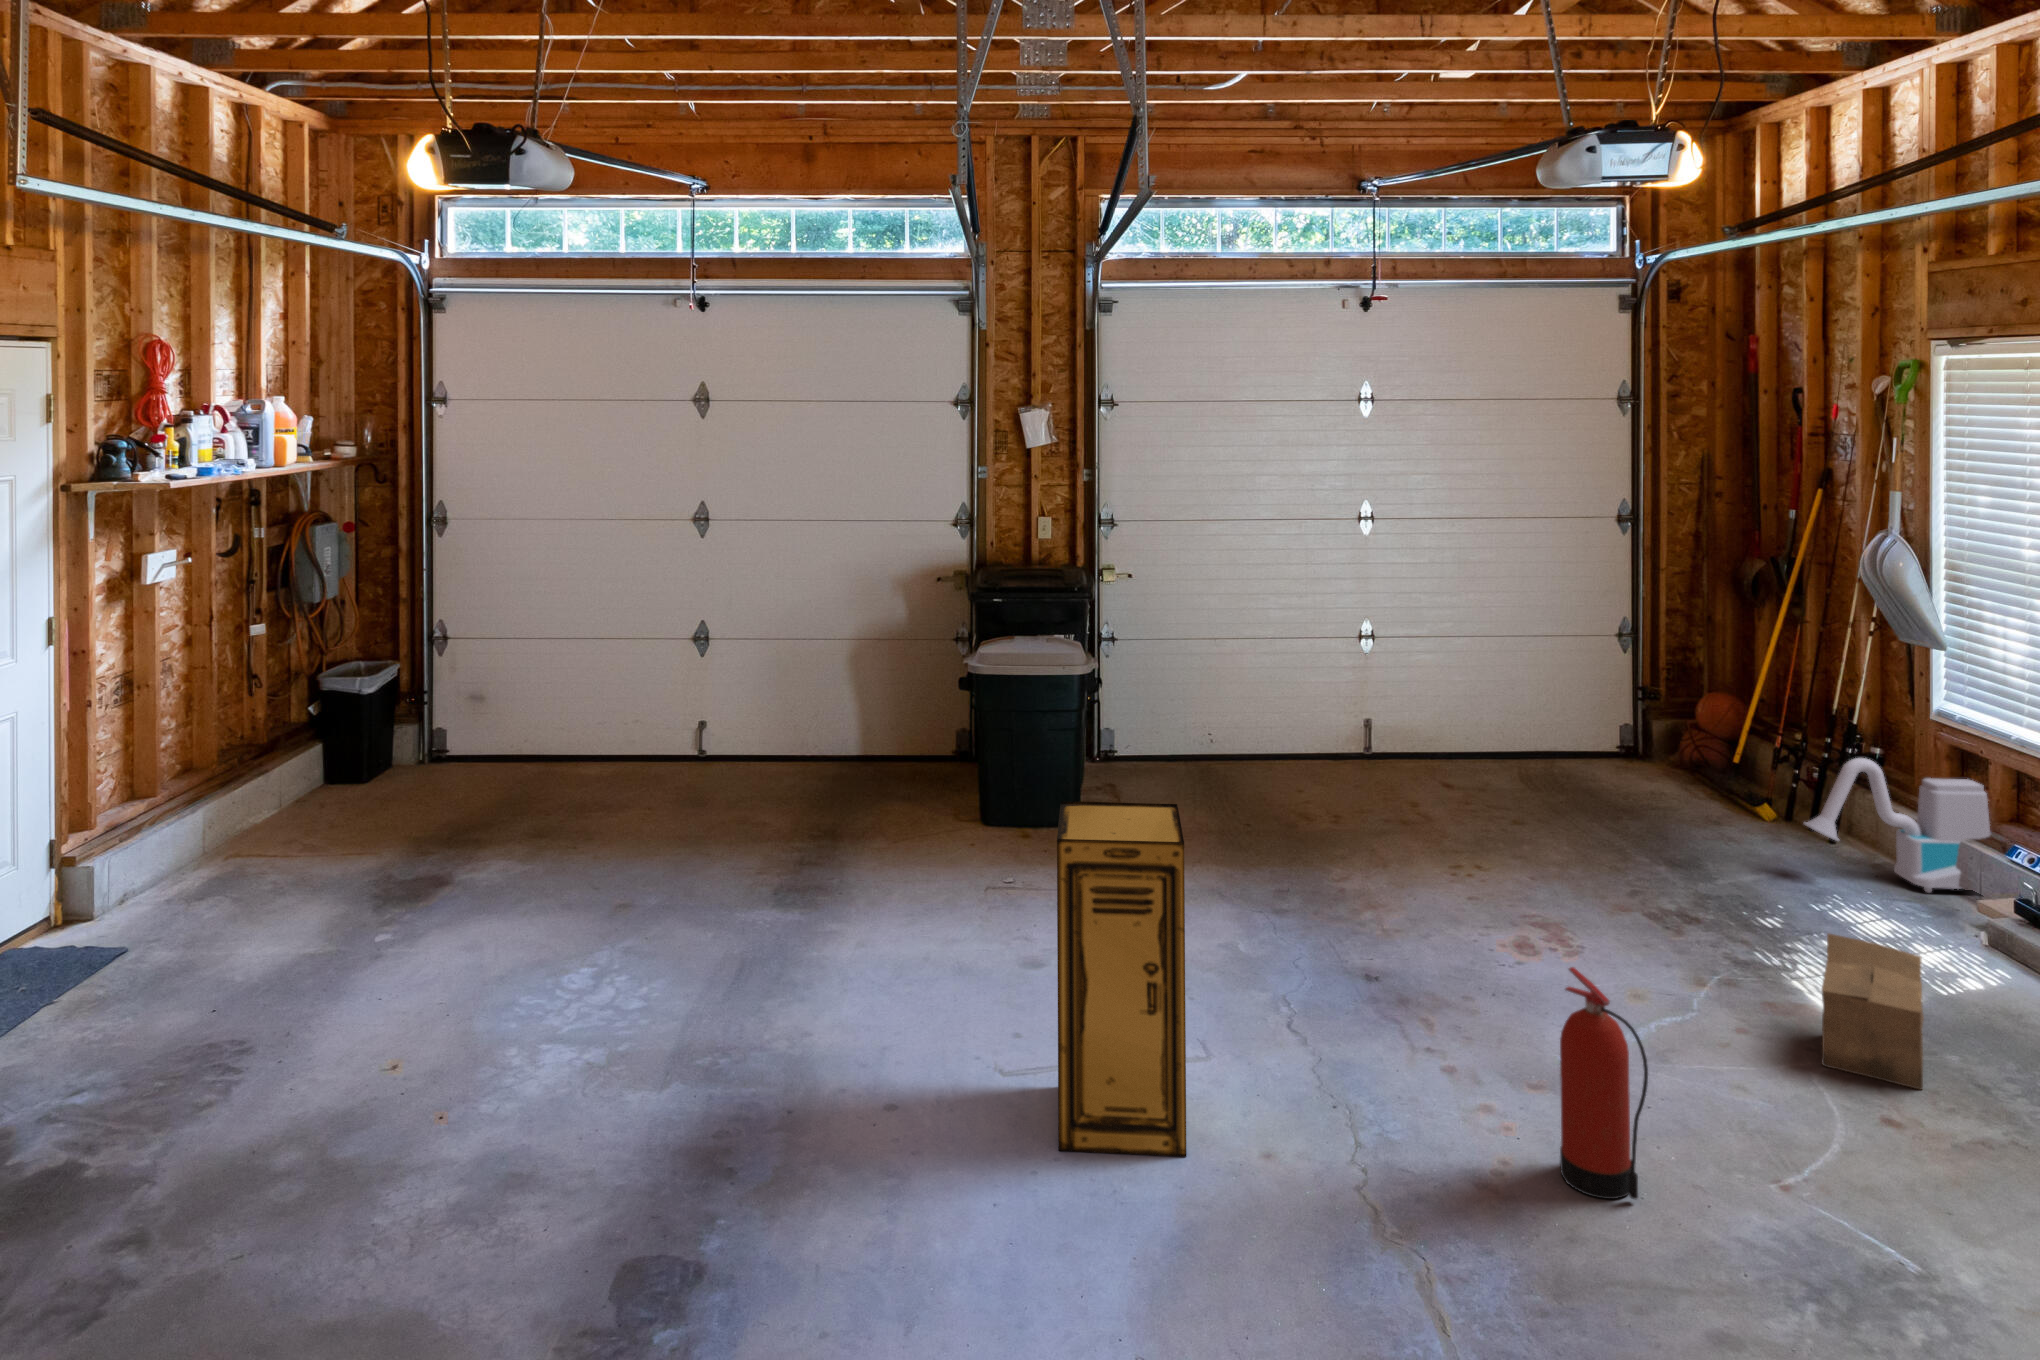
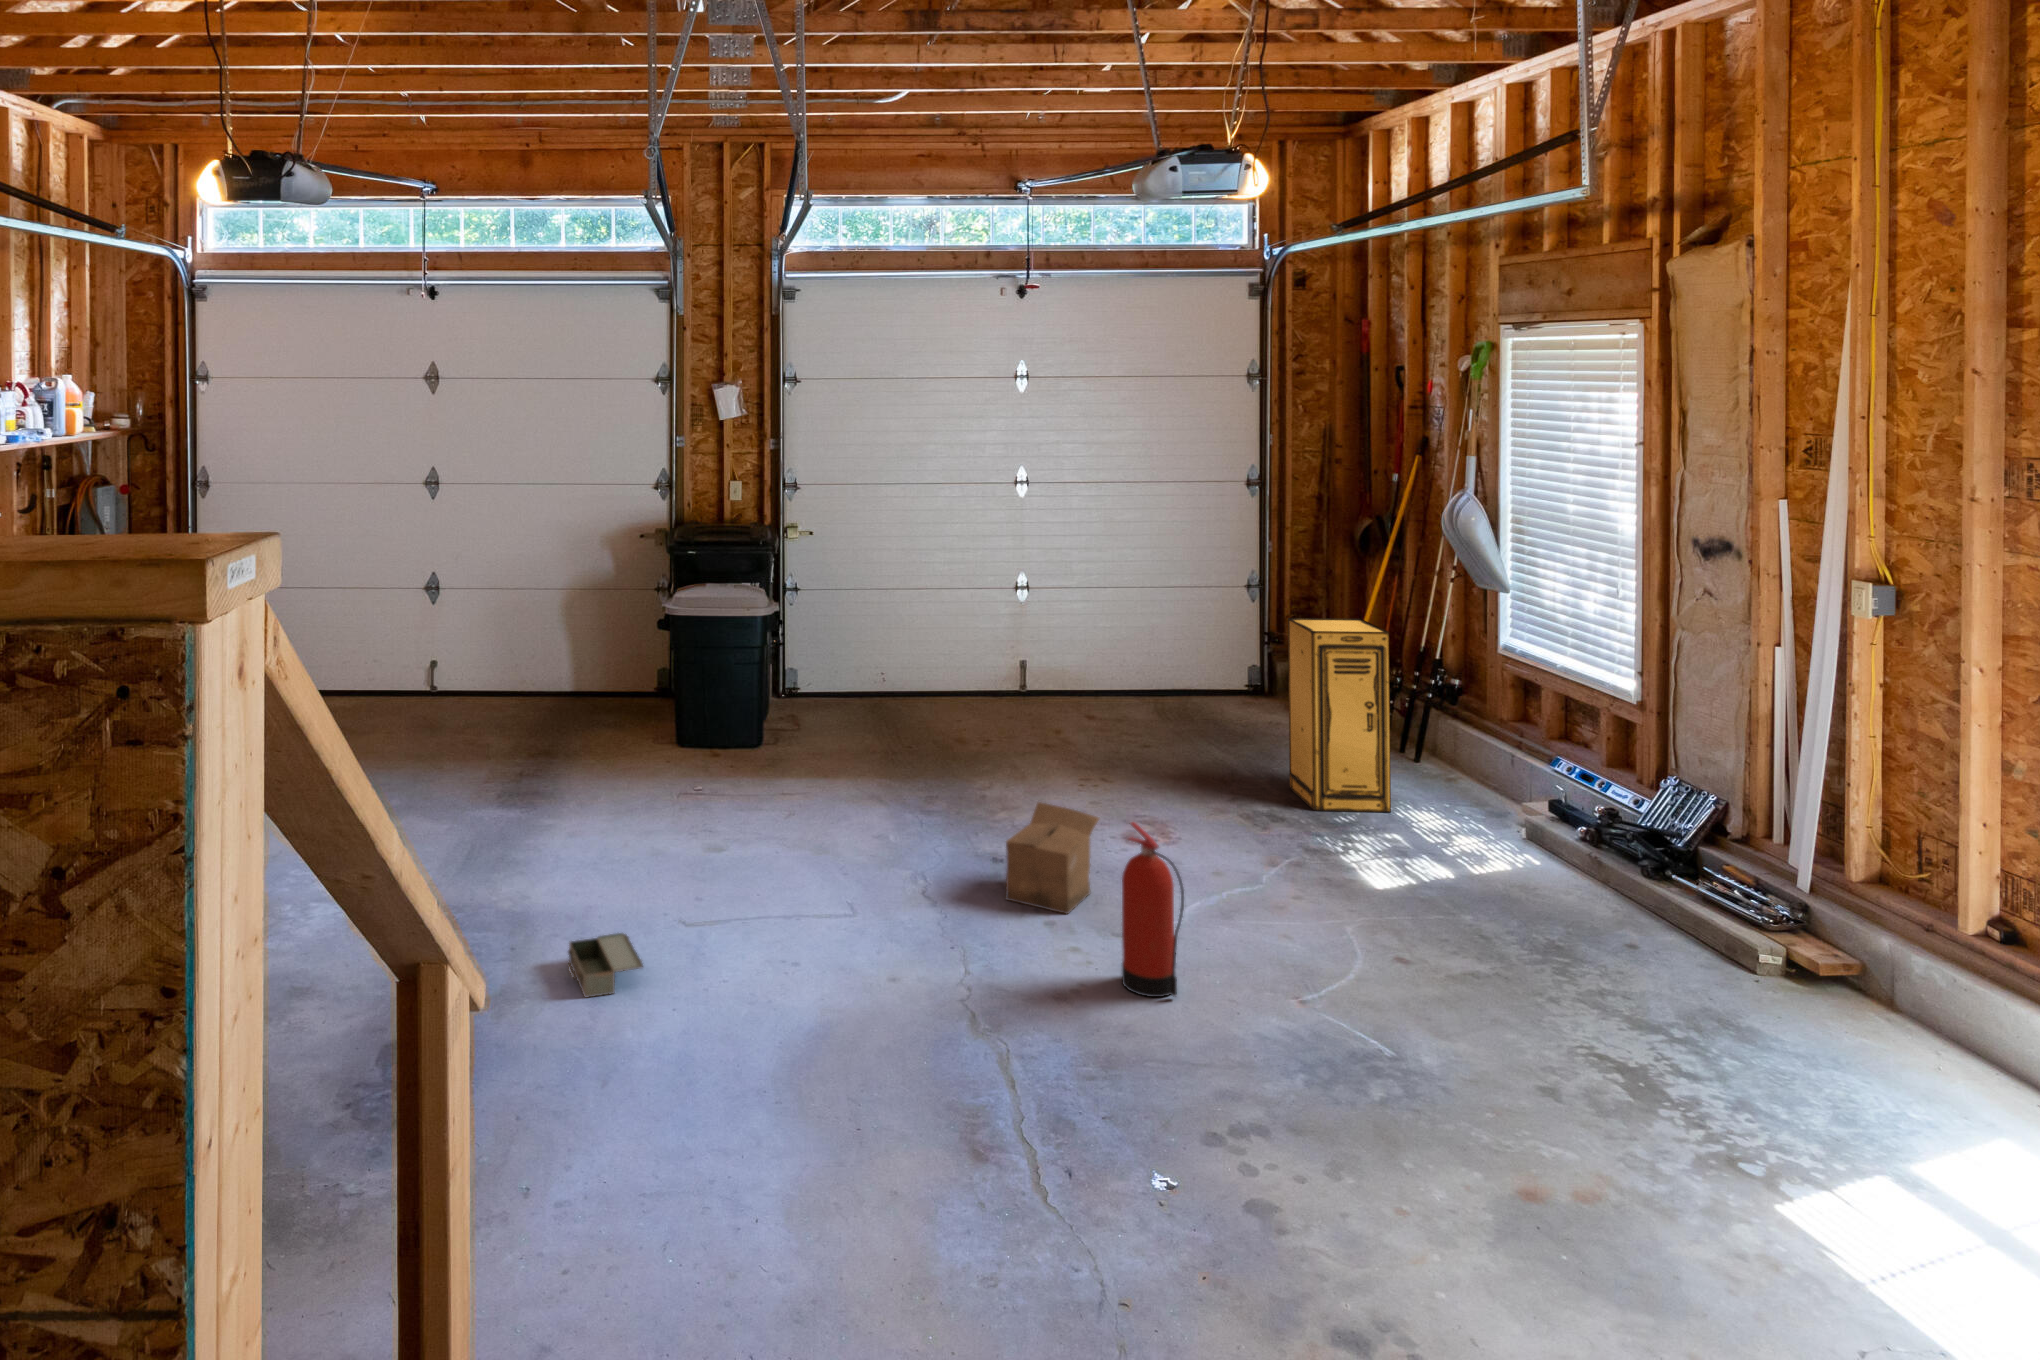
vacuum cleaner: present [1804,758,1990,893] -> none [1383,681,1545,797]
storage cabinet: present [1057,801,1186,1157] -> present [1288,618,1391,813]
cardboard box: present [1821,934,1924,1090] -> present [1005,802,1099,914]
toolbox: none [853,1100,951,1197] -> present [568,933,643,997]

